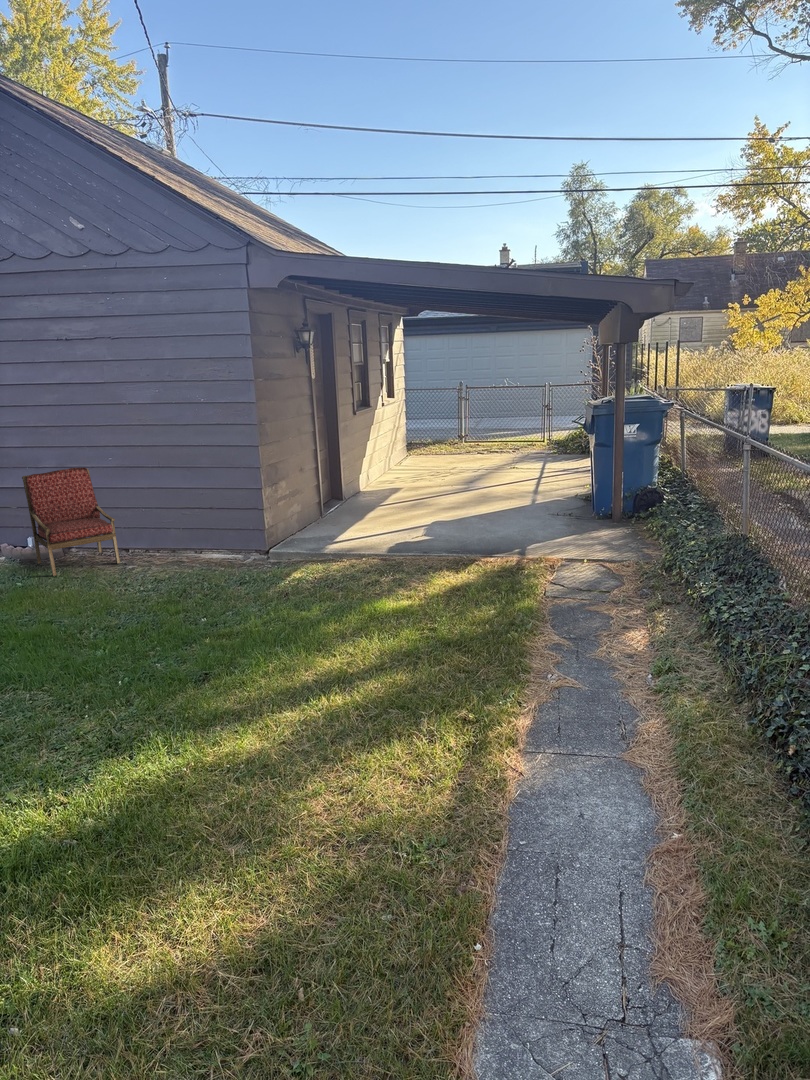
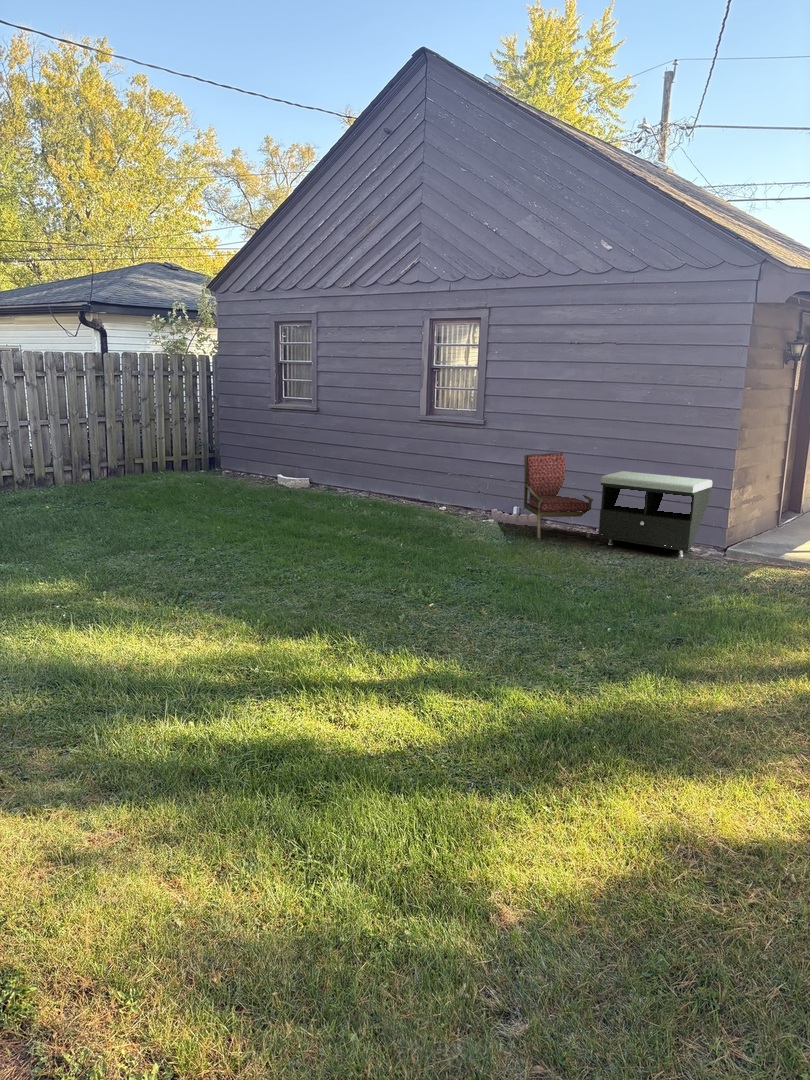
storage bench: none [116,481,247,569] -> present [598,471,712,557]

